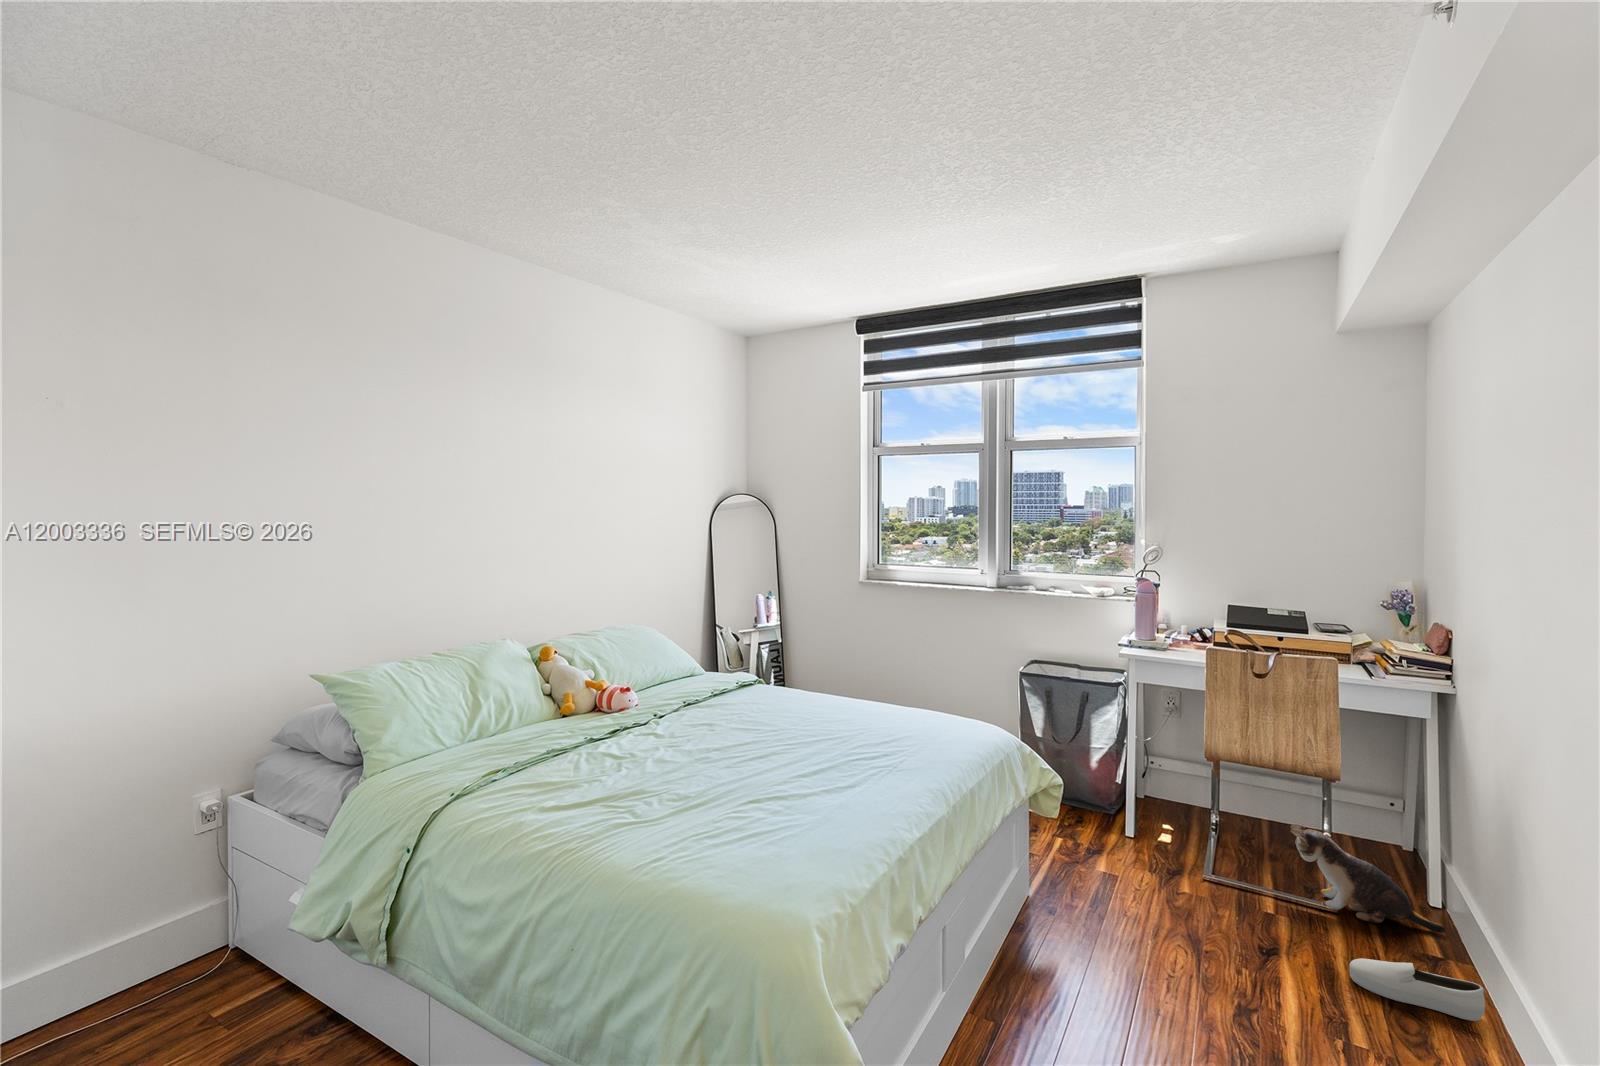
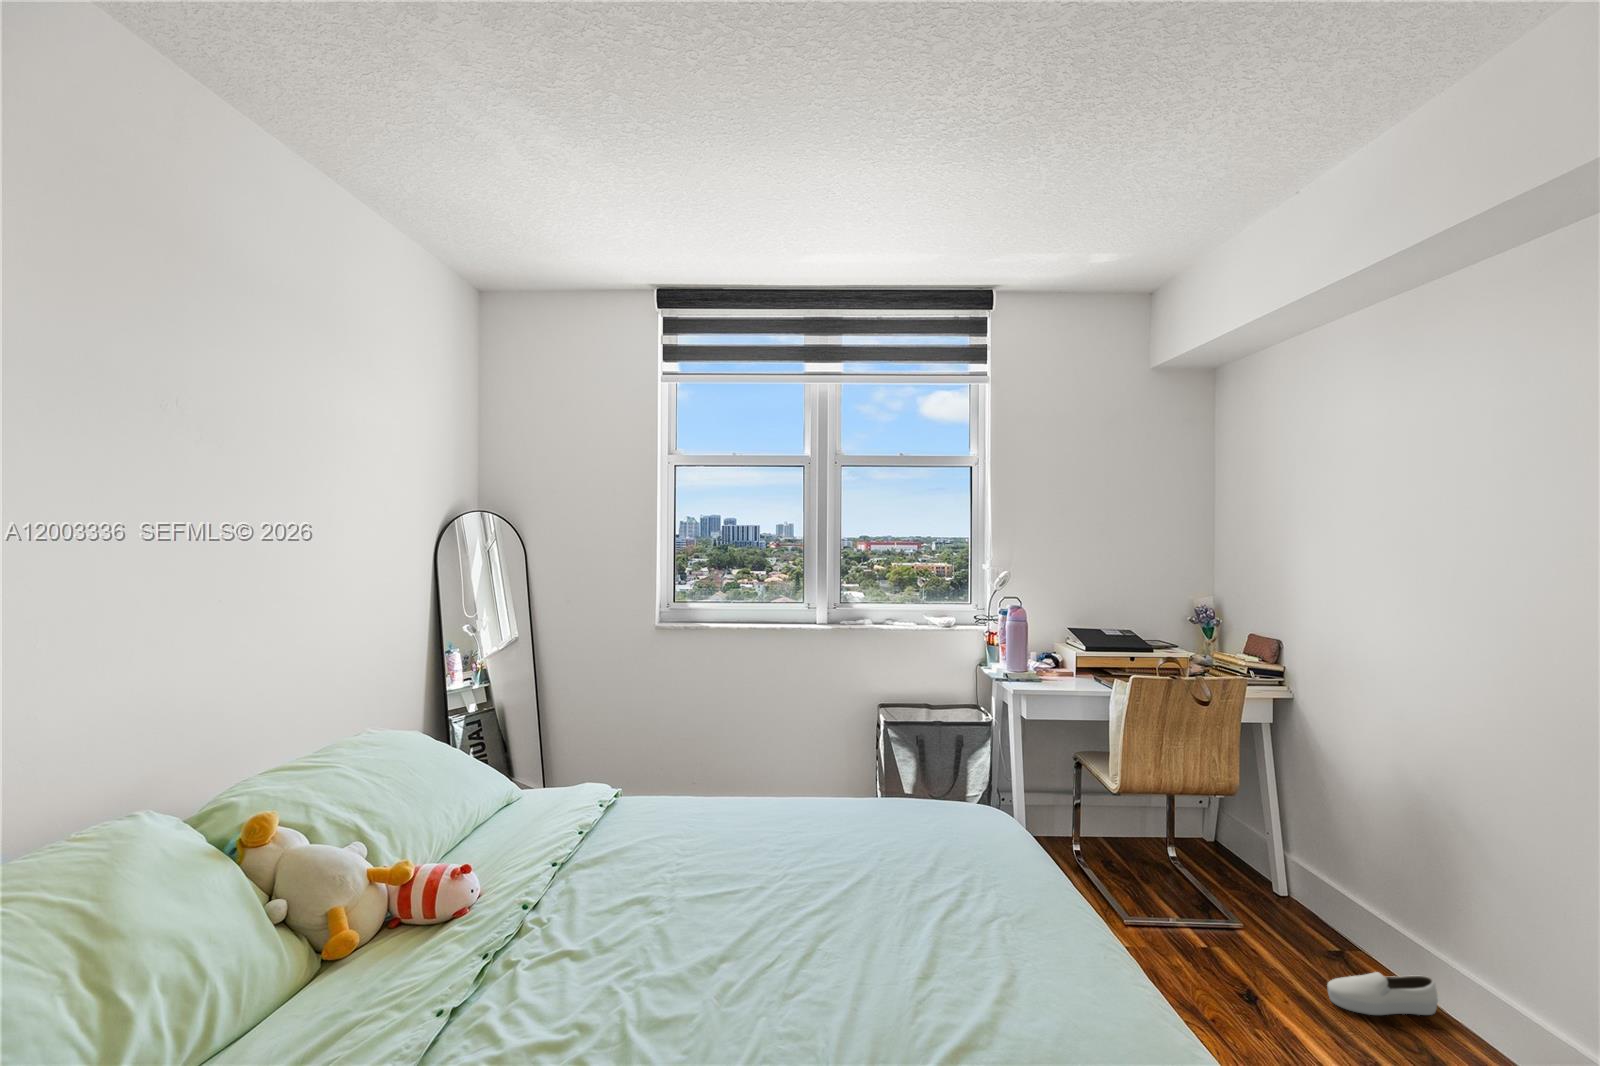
plush toy: present [1290,824,1446,933] -> none [1197,846,1325,930]

